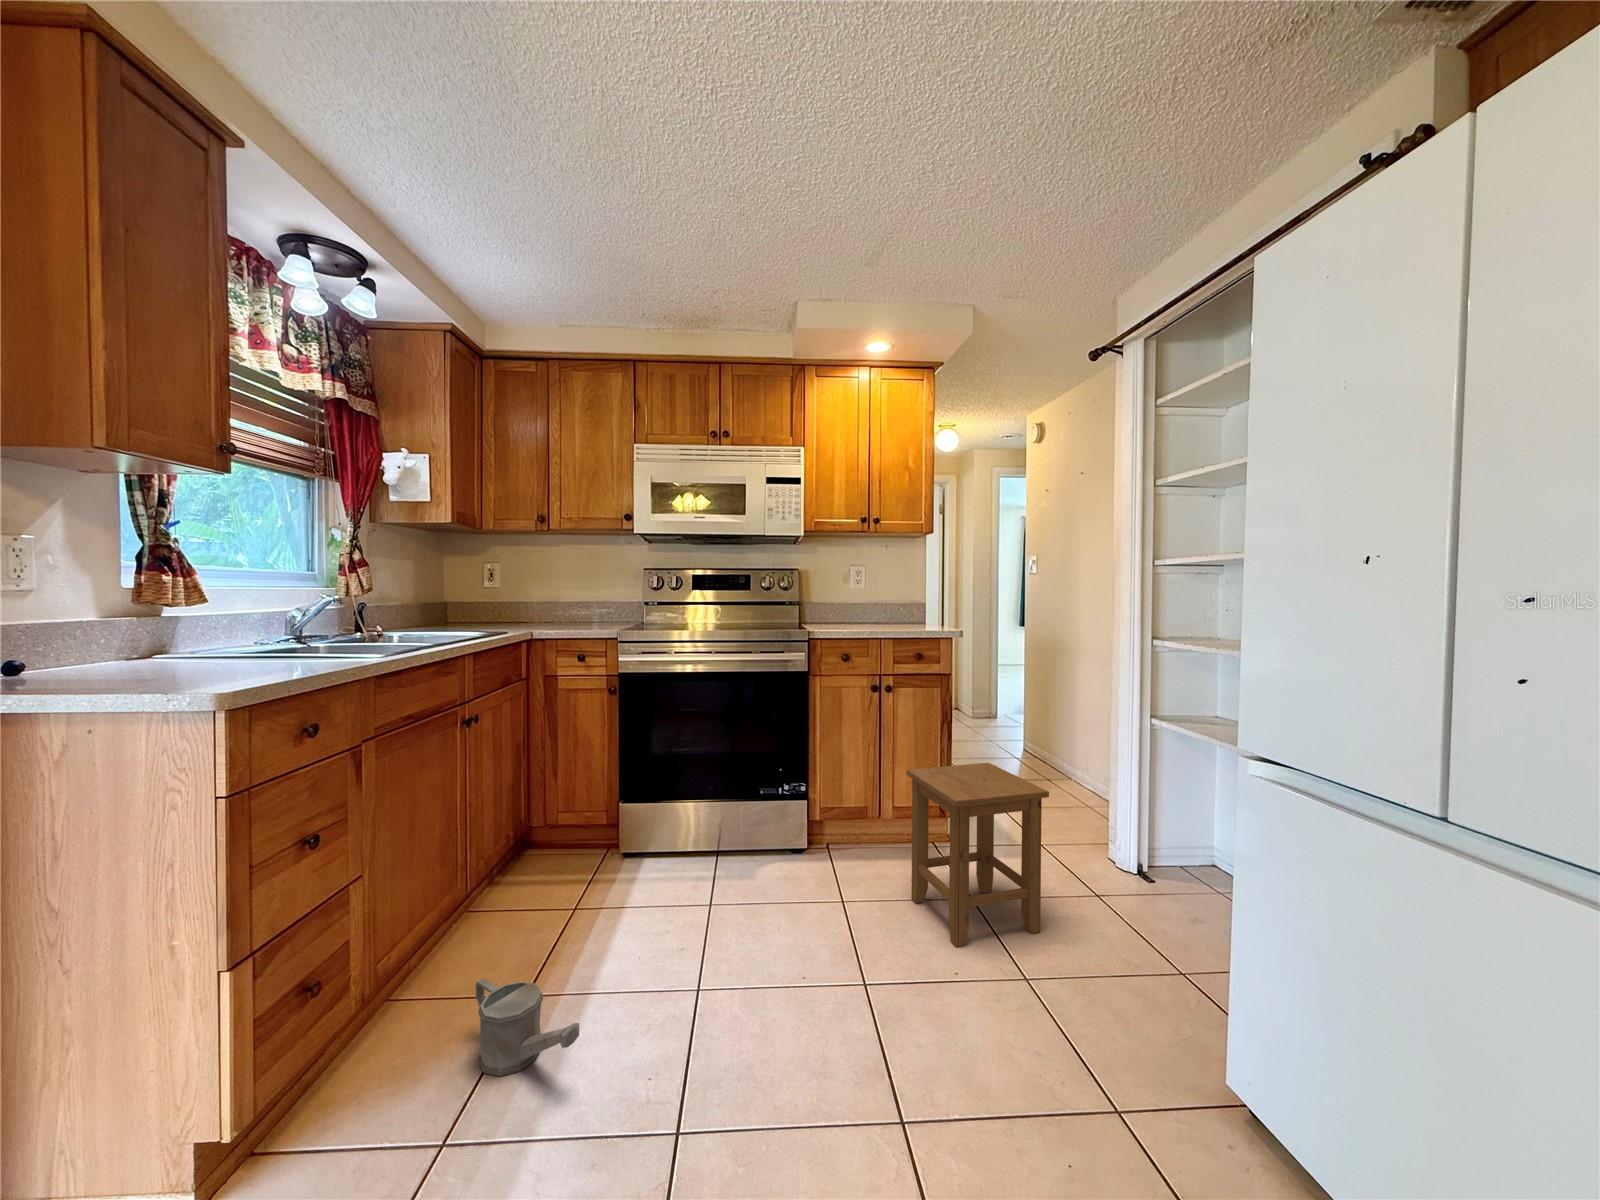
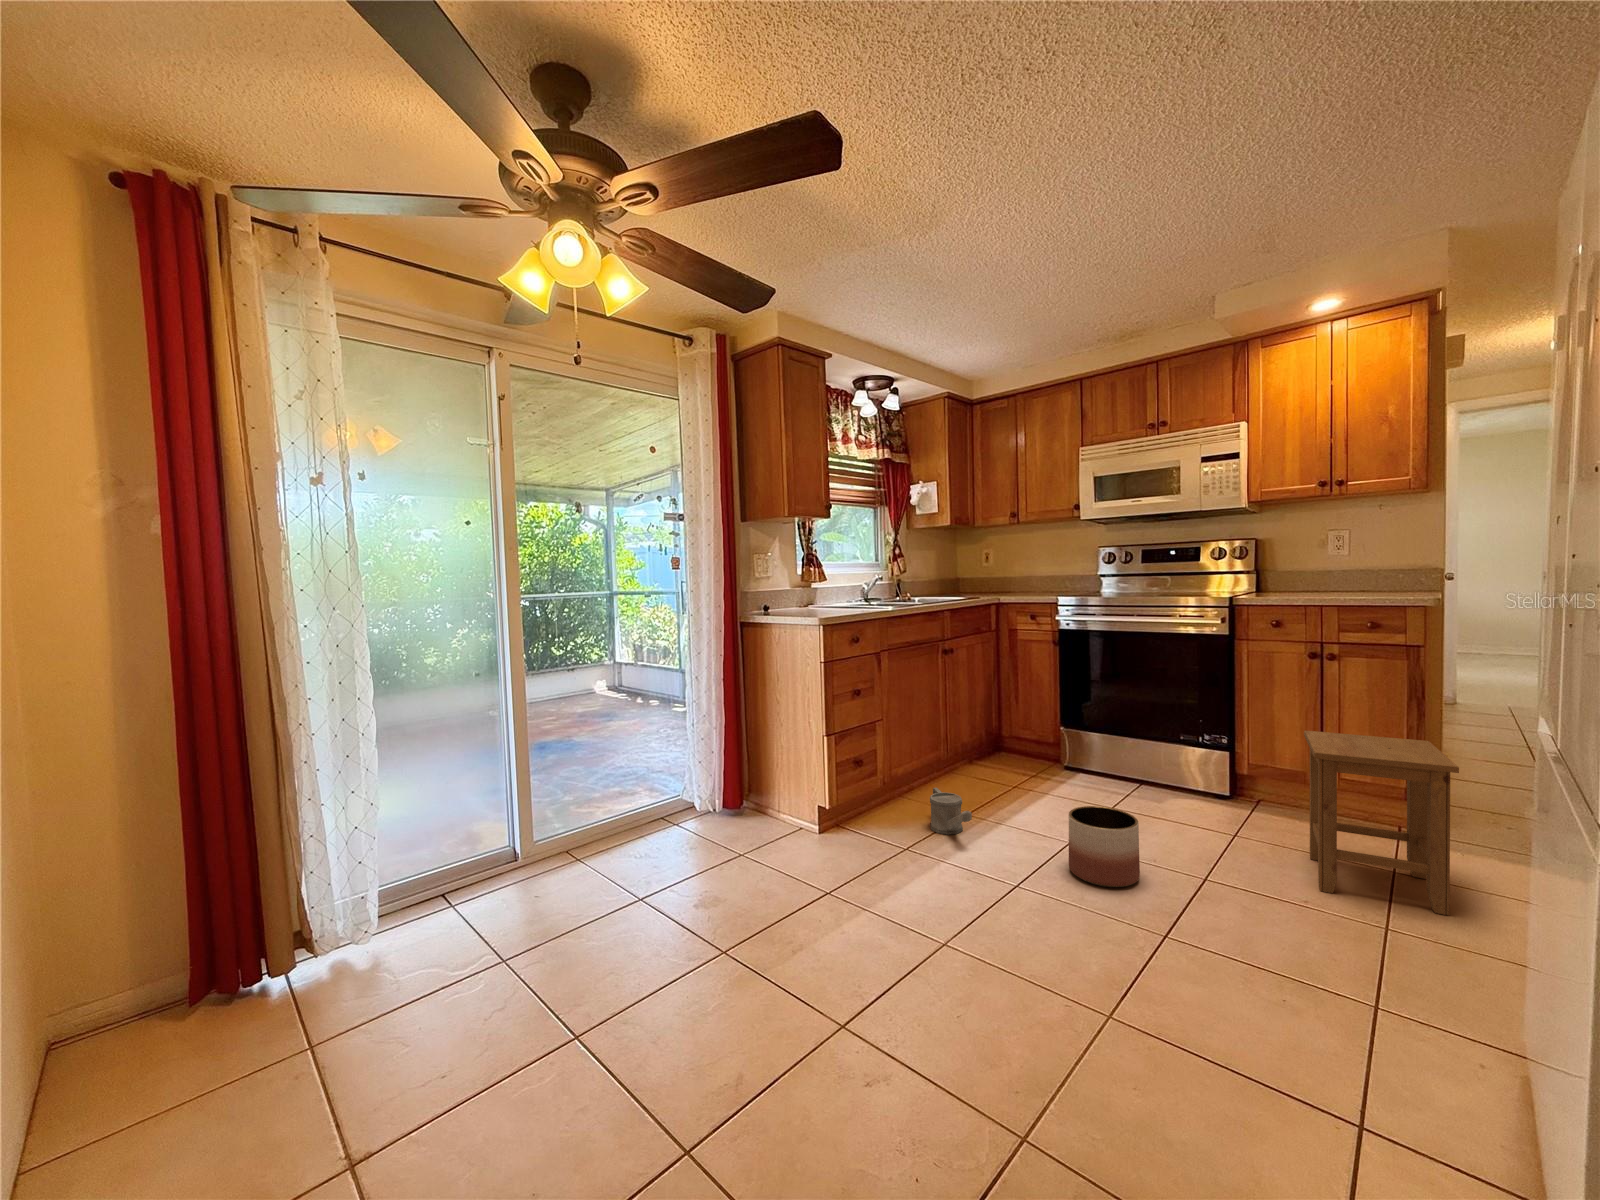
planter: none [734,931,827,1069] -> present [1069,806,1140,887]

